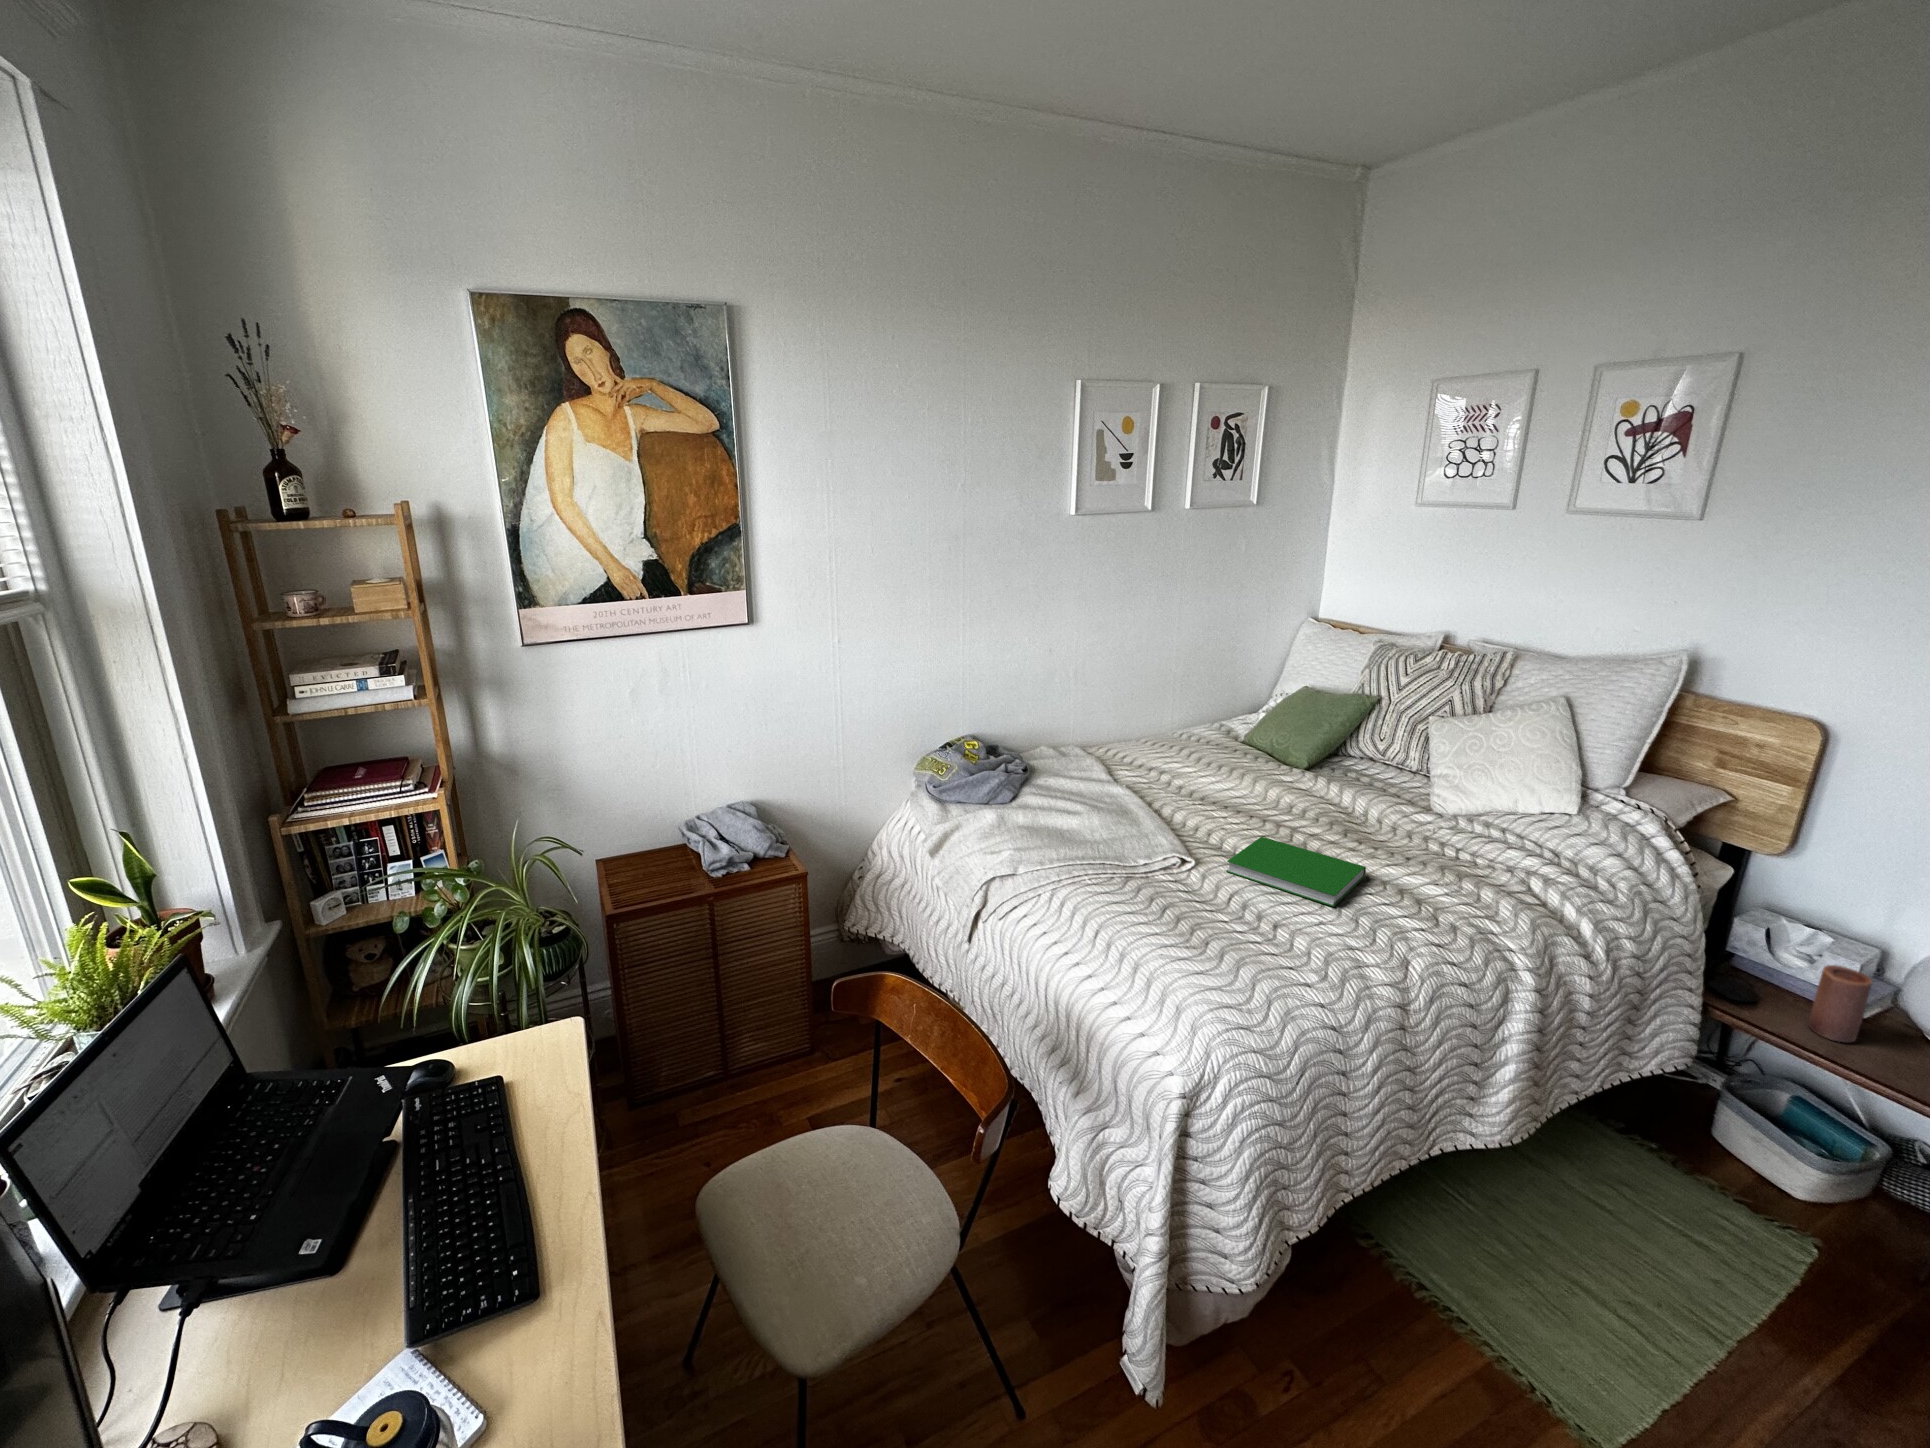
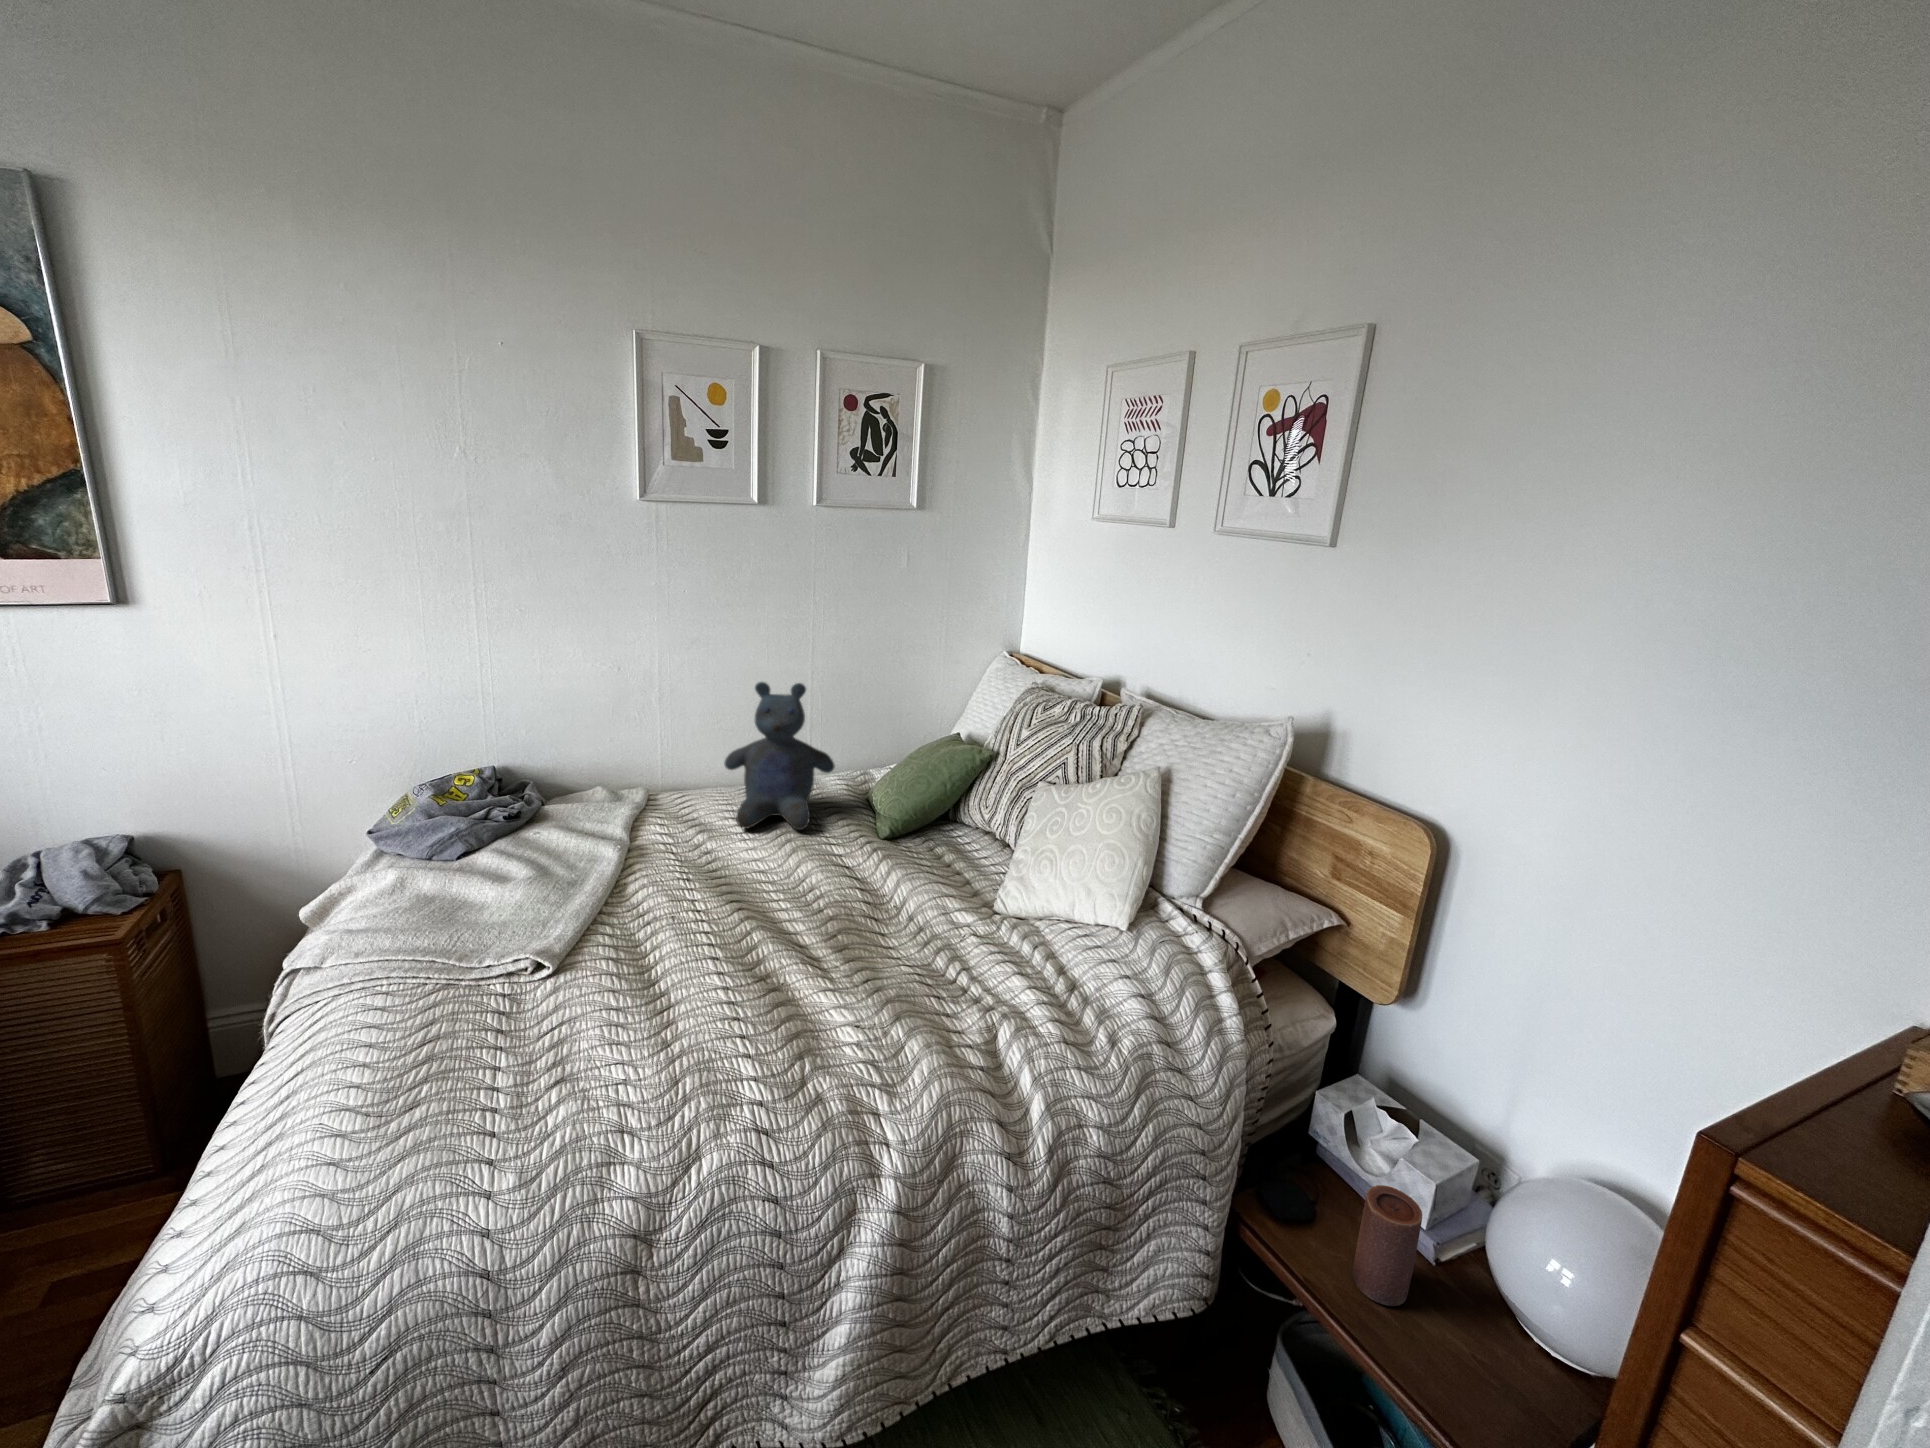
stuffed bear: none [1157,653,1244,769] -> present [724,682,835,830]
hardcover book: present [1227,837,1366,907] -> none [586,934,766,1056]

